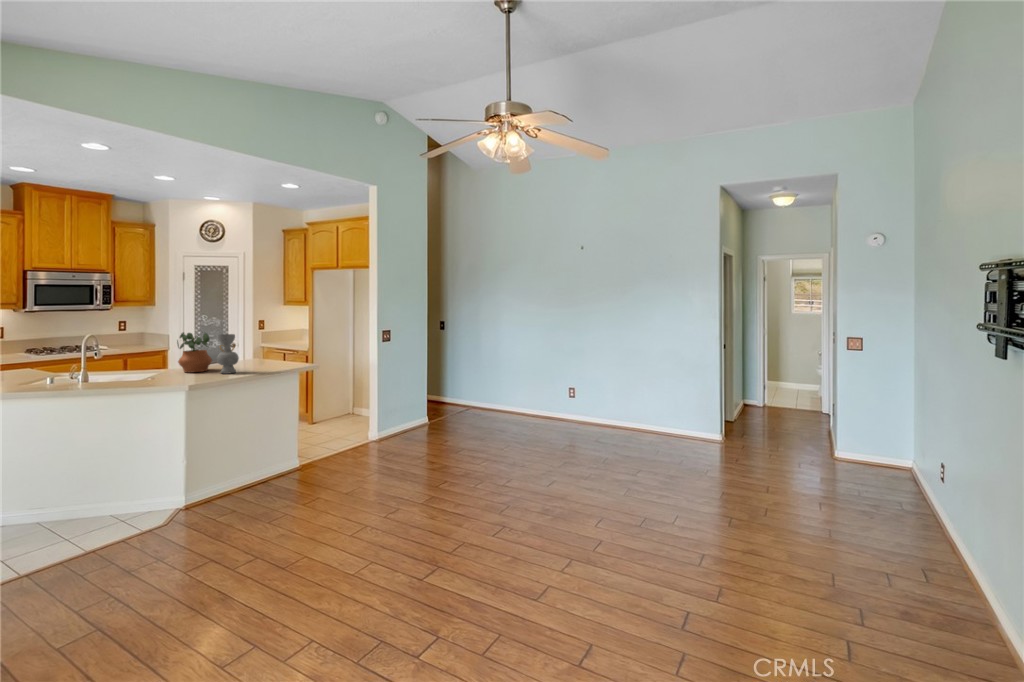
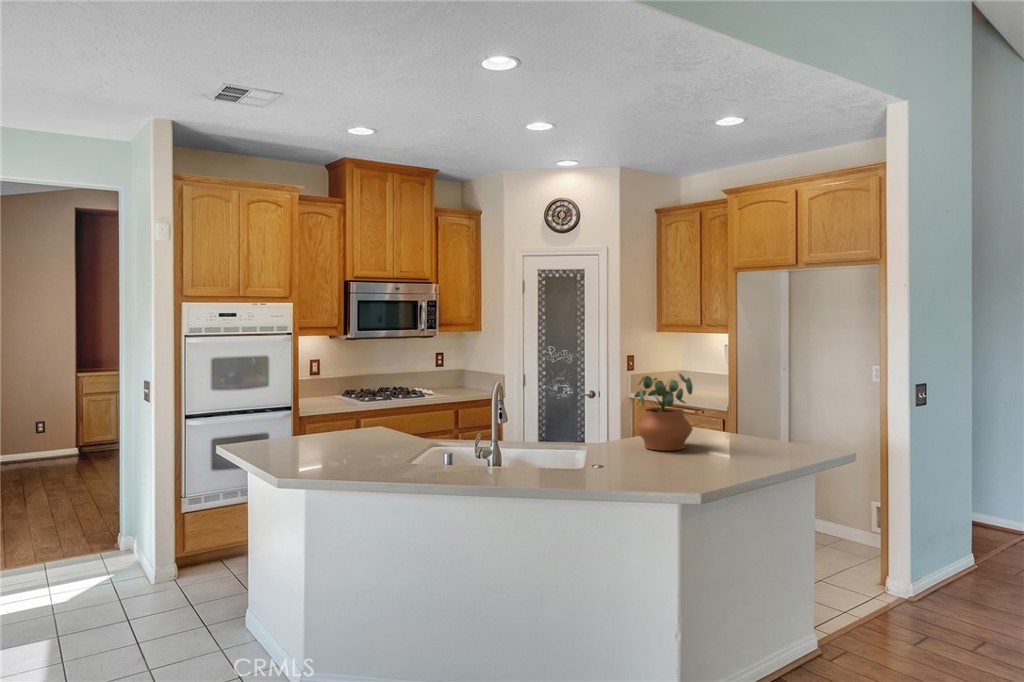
decorative vase: present [217,334,239,374] -> none [720,380,759,457]

